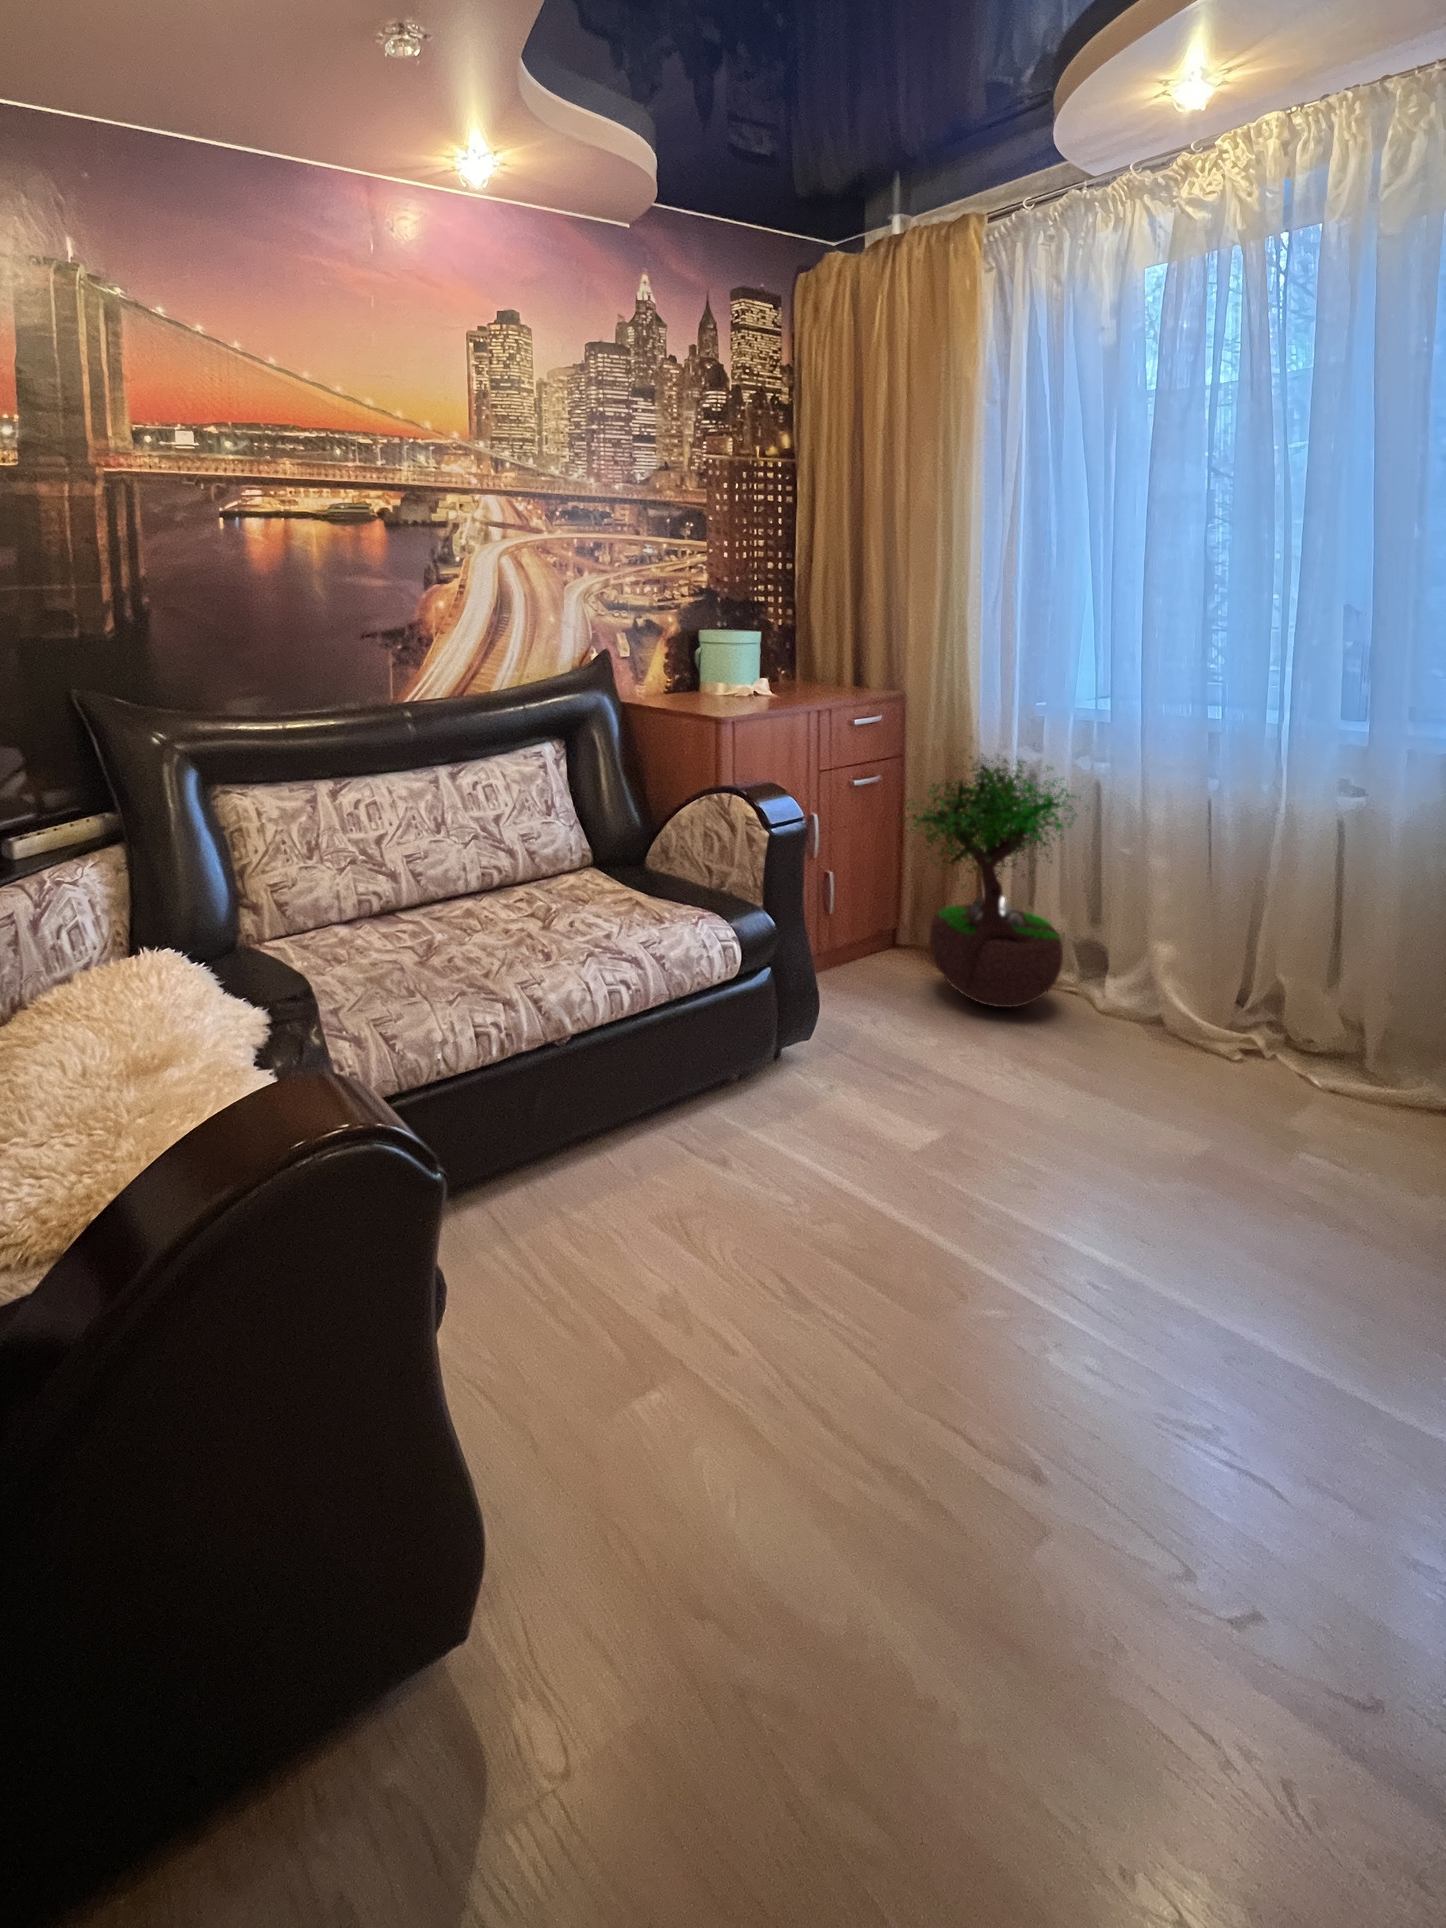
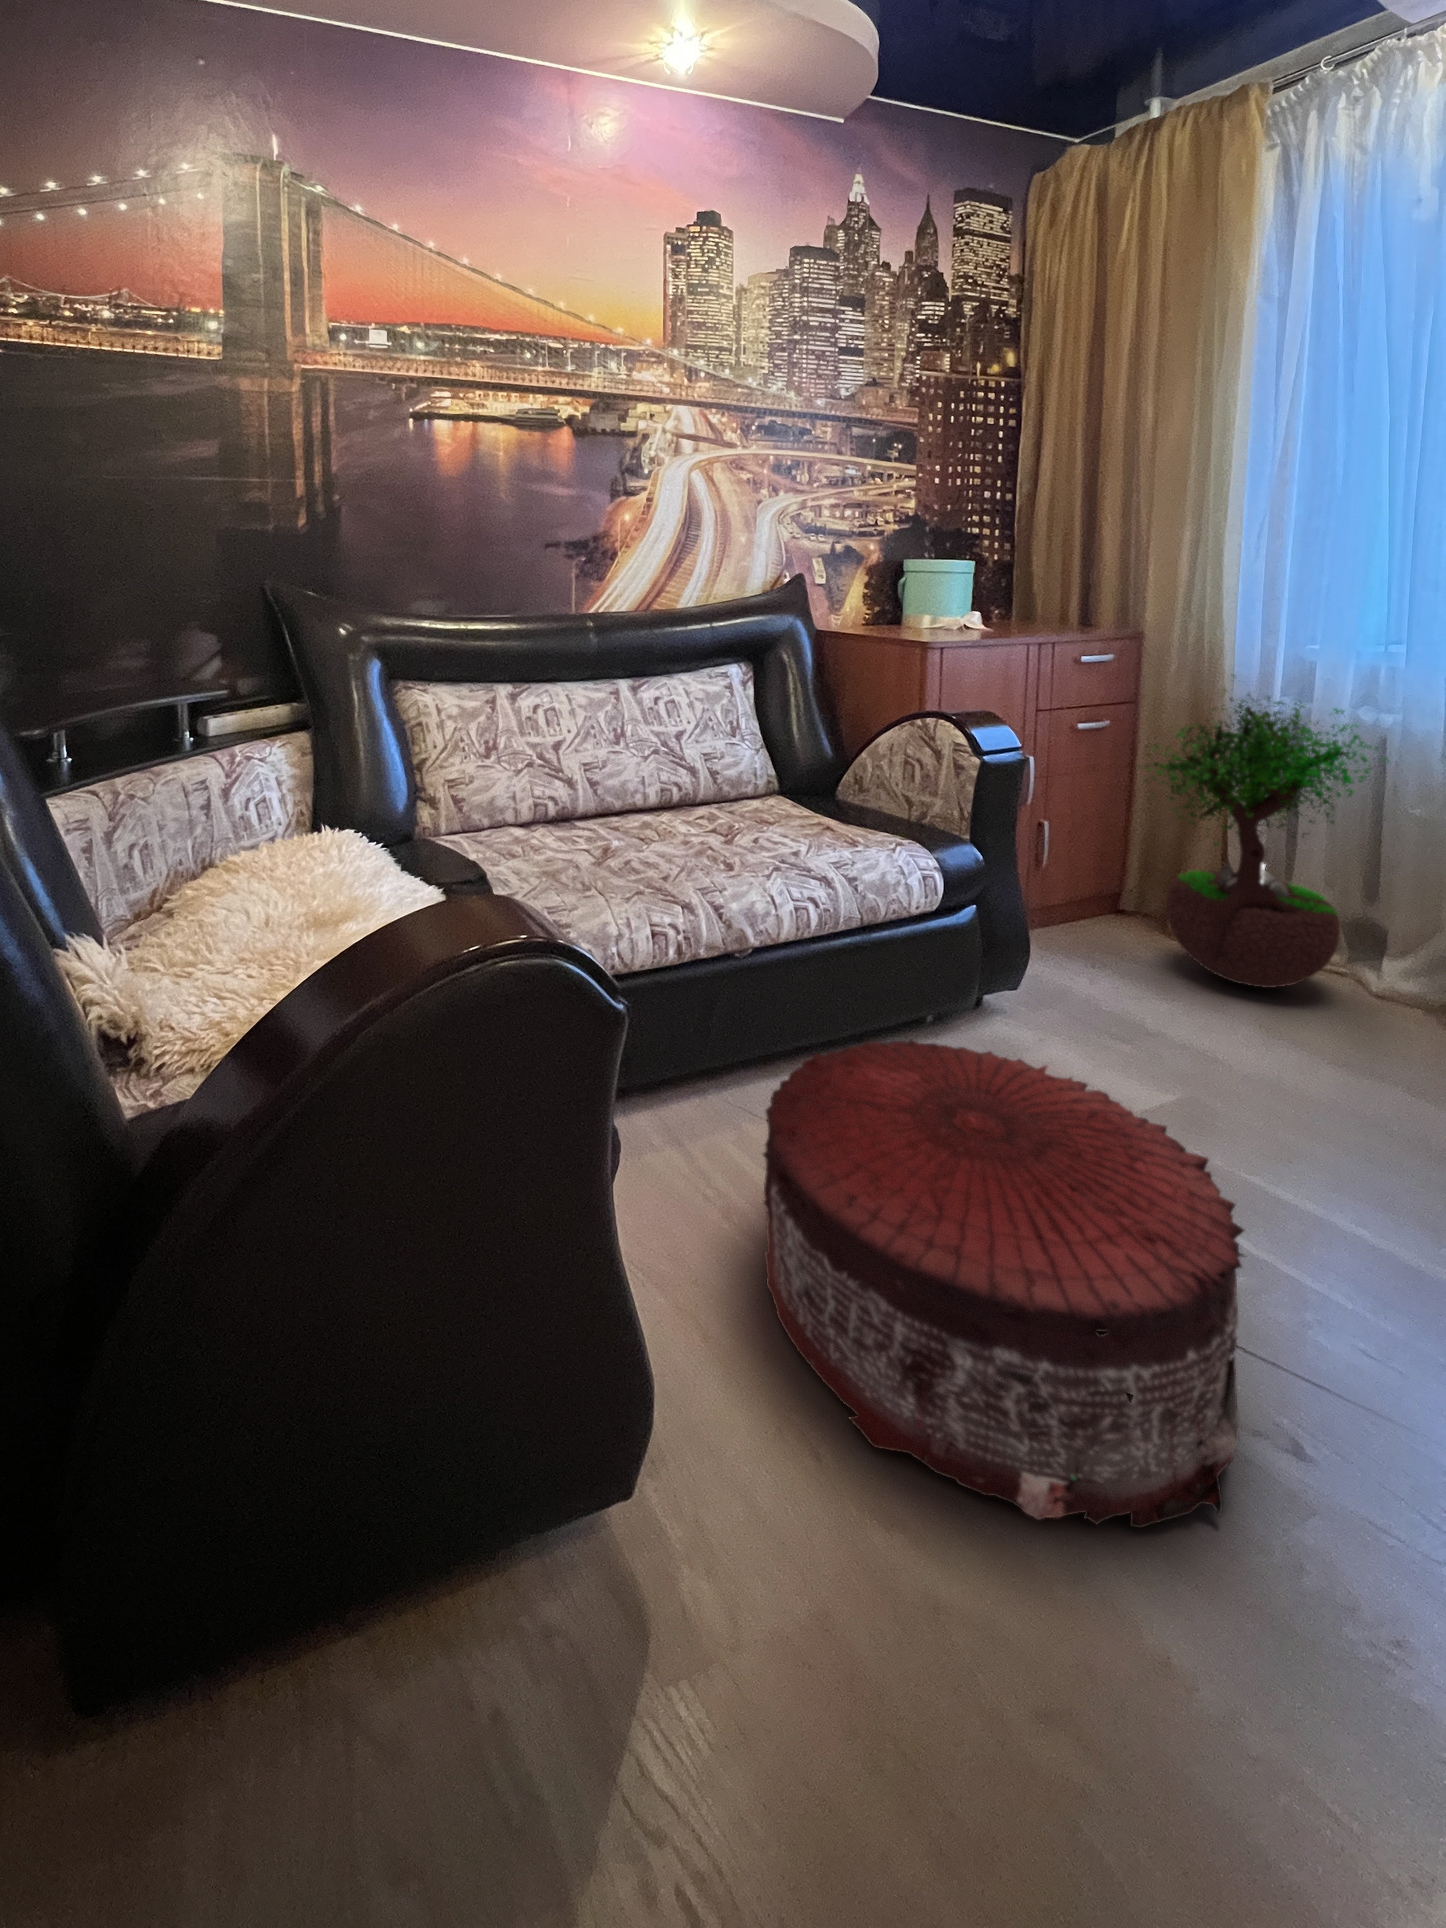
pouf: none [576,1113,970,1562] -> present [763,1040,1244,1528]

